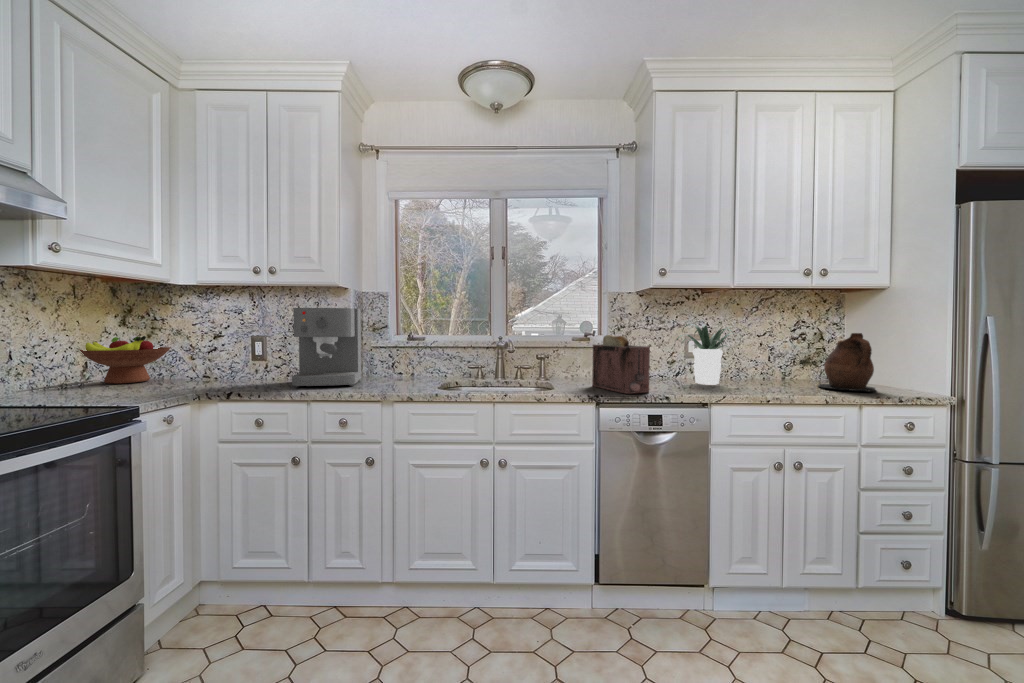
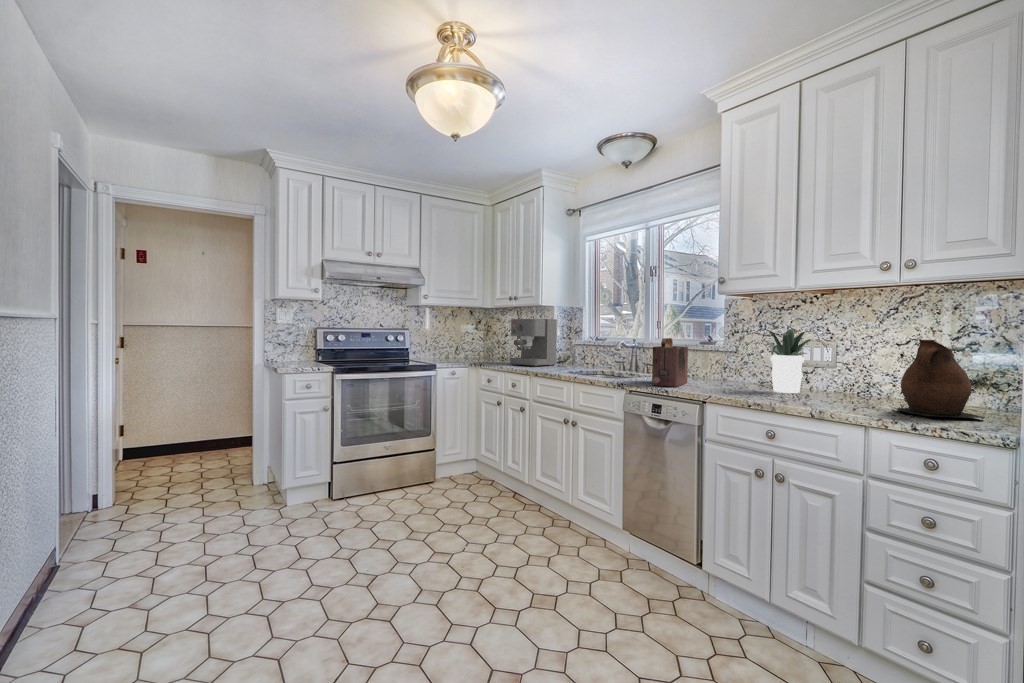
fruit bowl: present [79,336,170,384] -> none [455,335,490,358]

